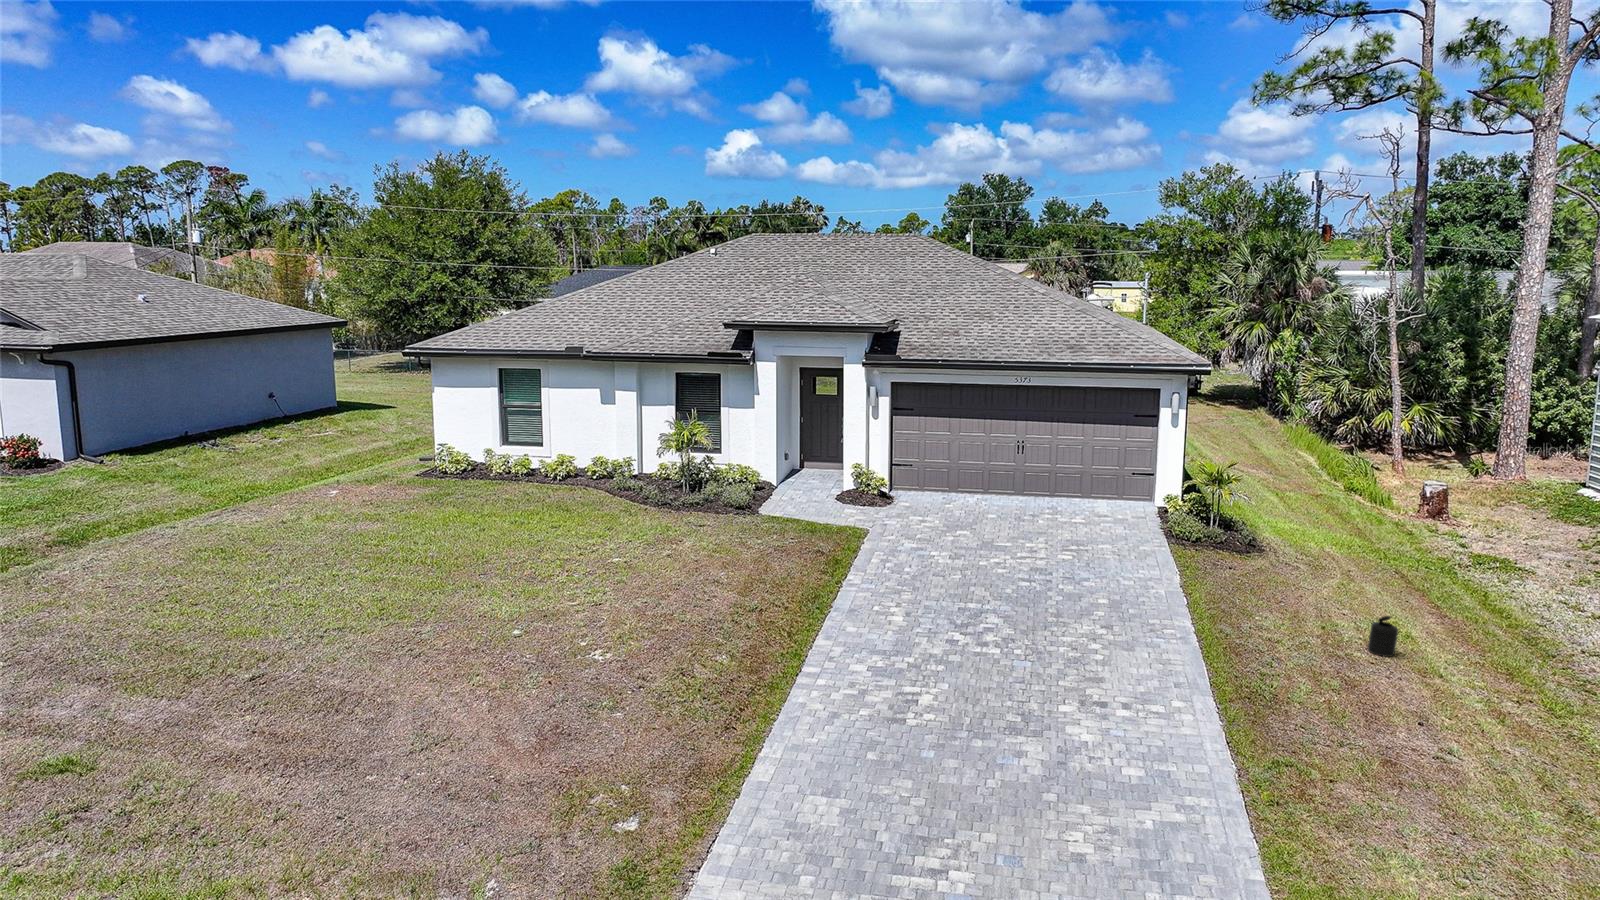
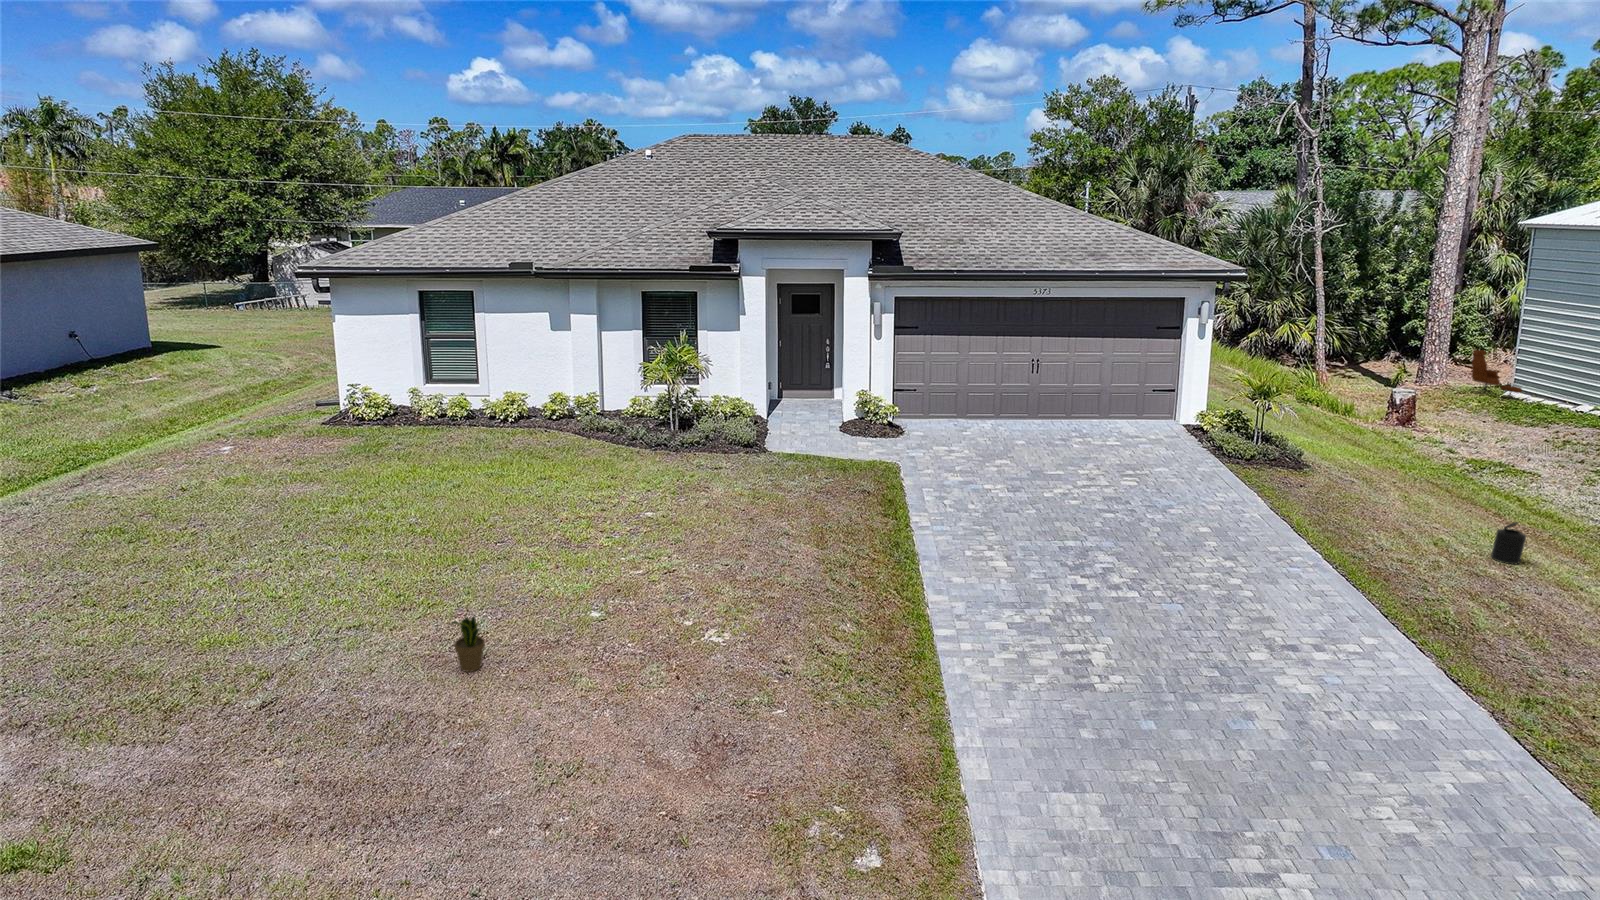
lounge chair: none [1539,446,1590,501] -> present [1472,350,1522,398]
potted plant: none [384,623,413,666] -> present [451,615,485,672]

